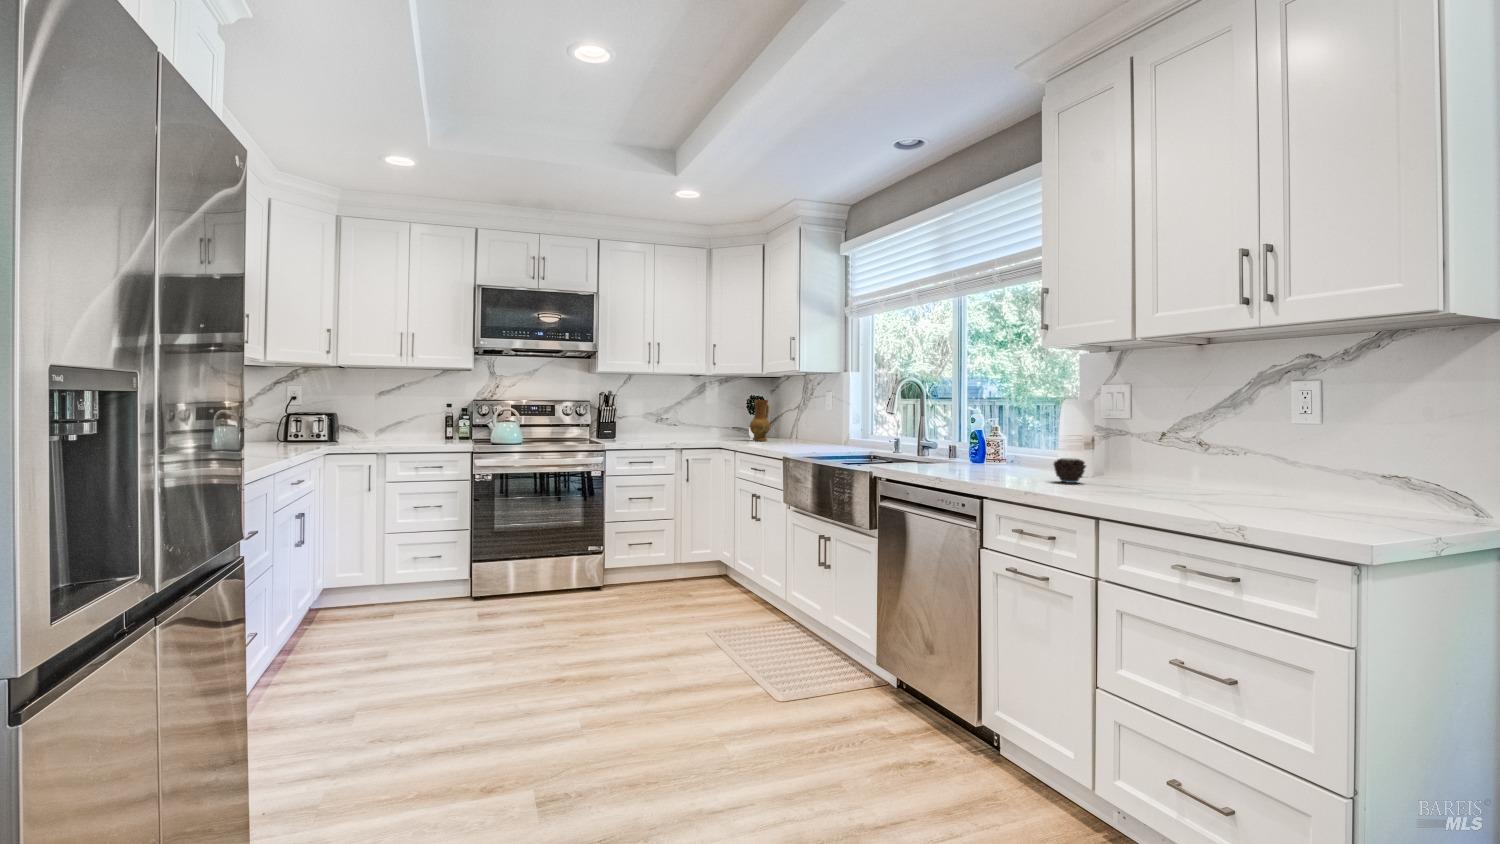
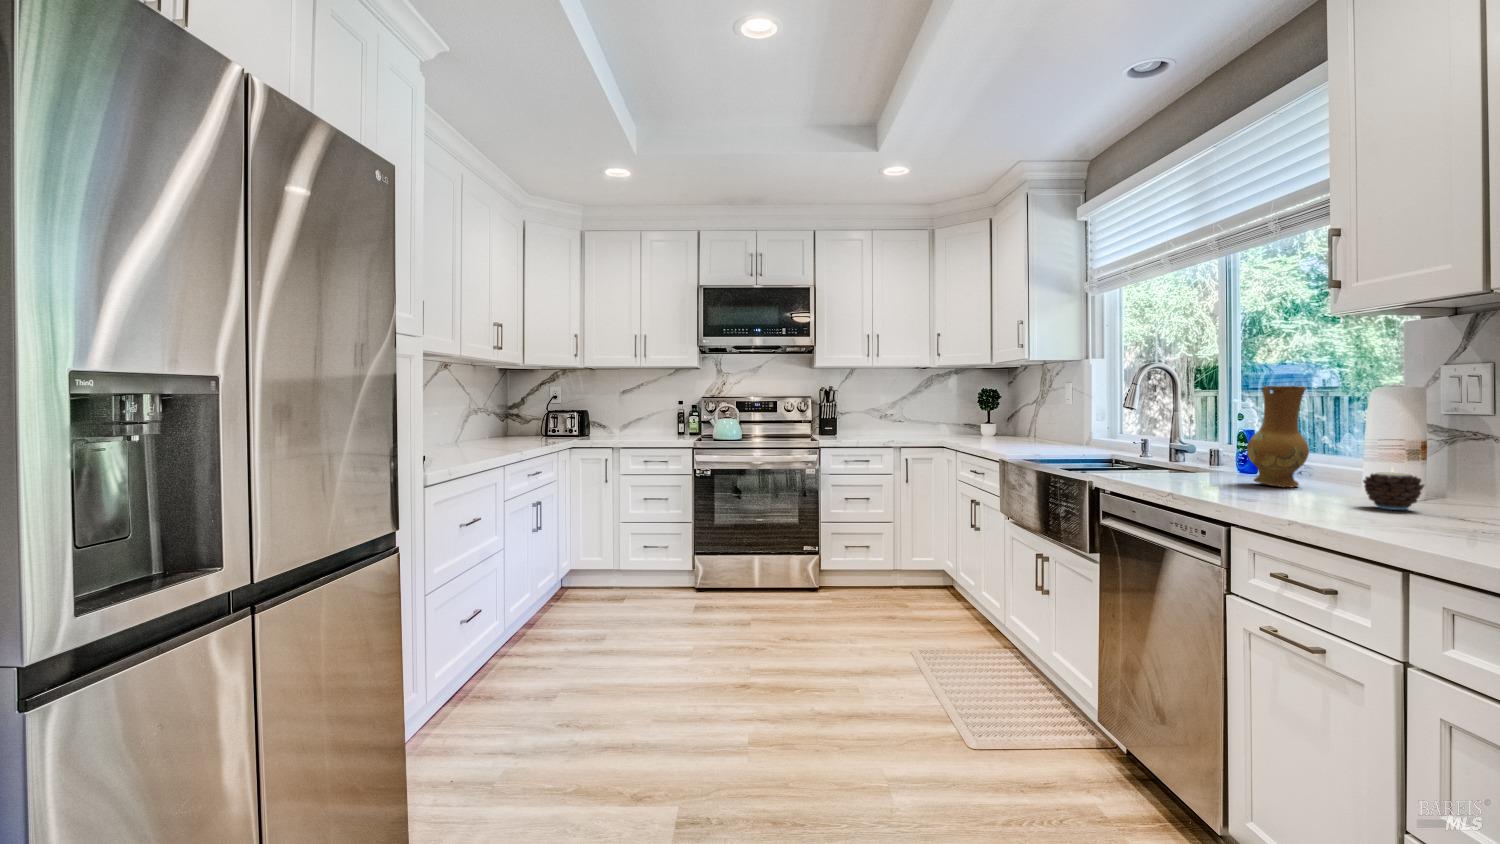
ceramic jug: present [750,400,770,441] -> present [1247,386,1309,487]

